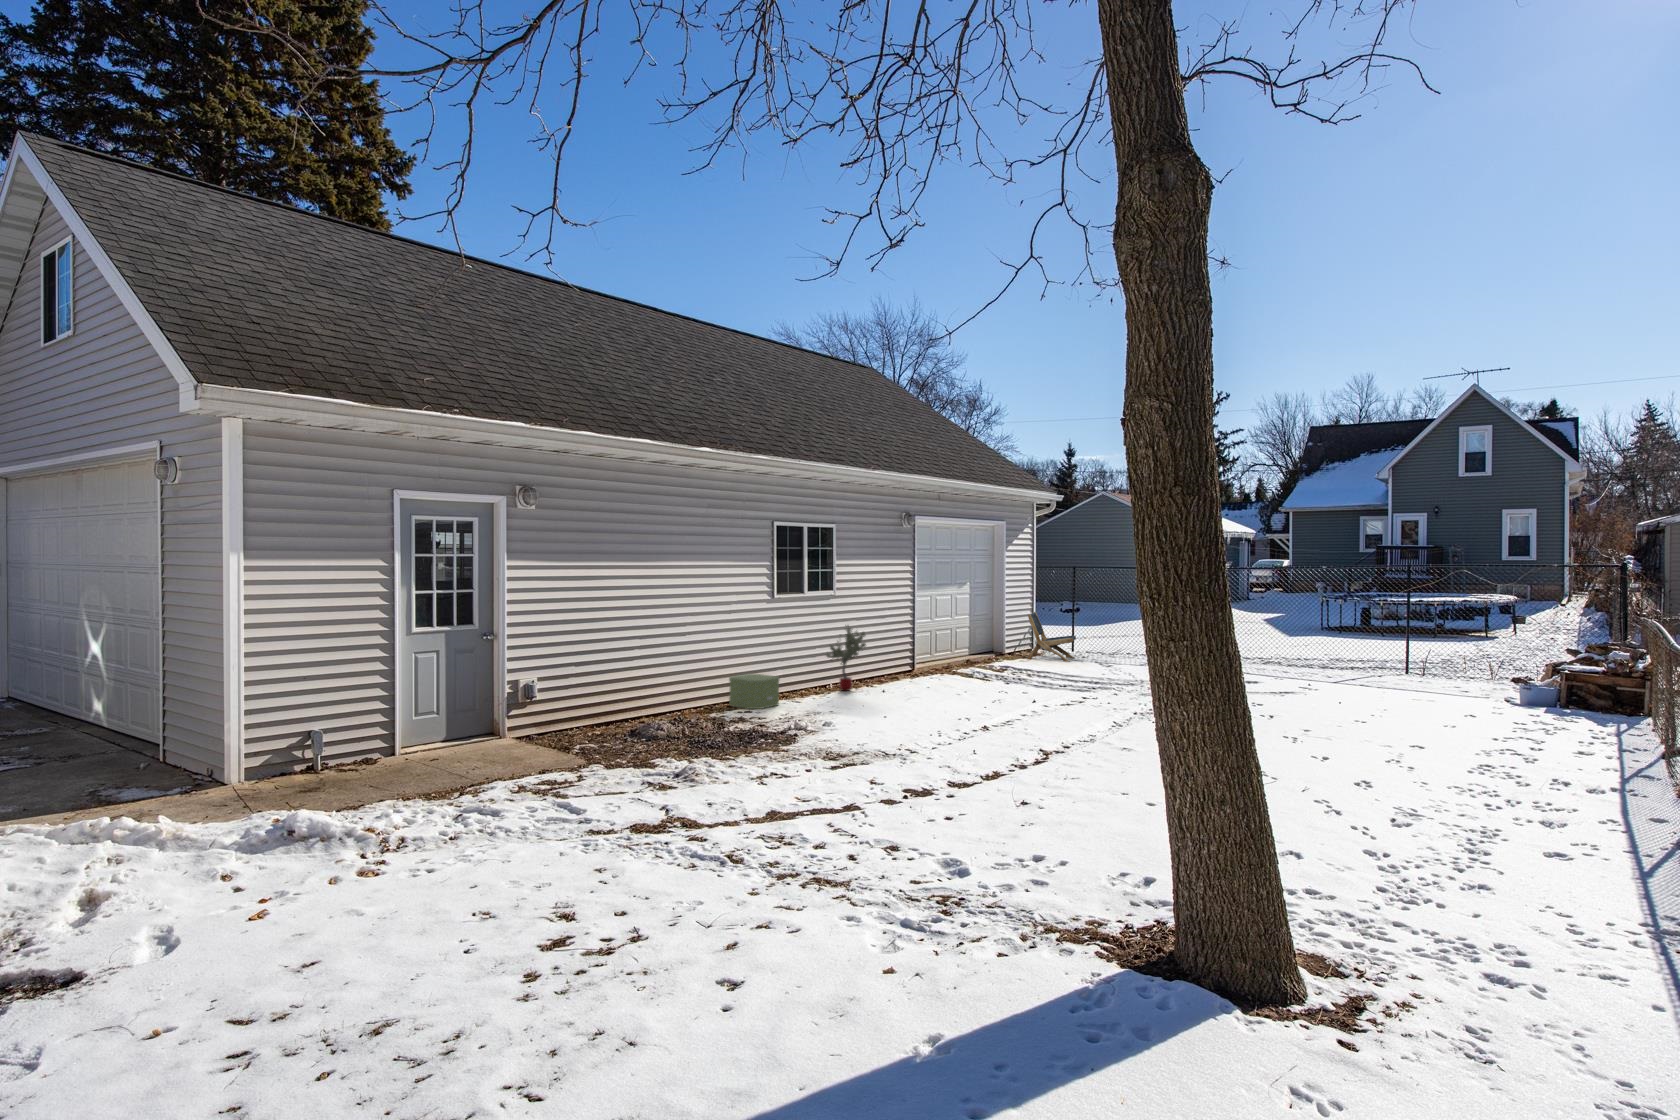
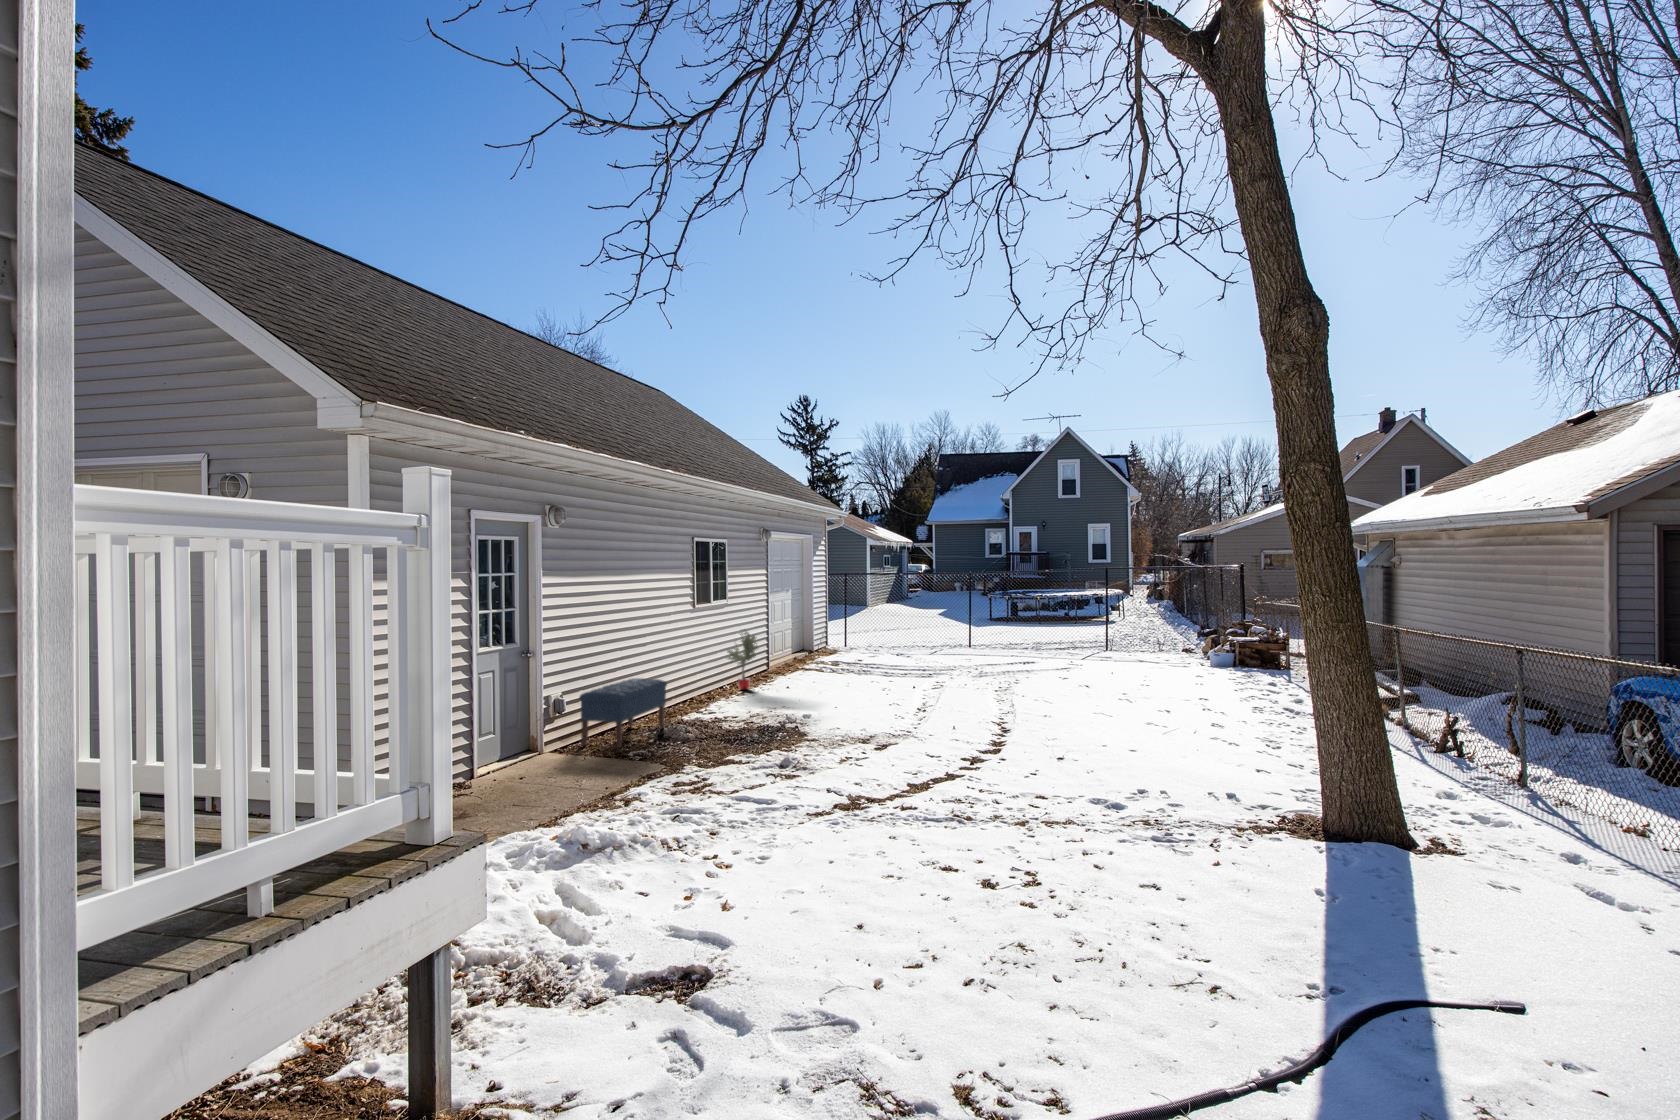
lounge chair: present [1027,612,1076,662] -> none [824,613,867,656]
bench: none [558,669,676,739] -> present [579,678,667,748]
storage box: present [729,674,779,709] -> none [674,678,720,711]

